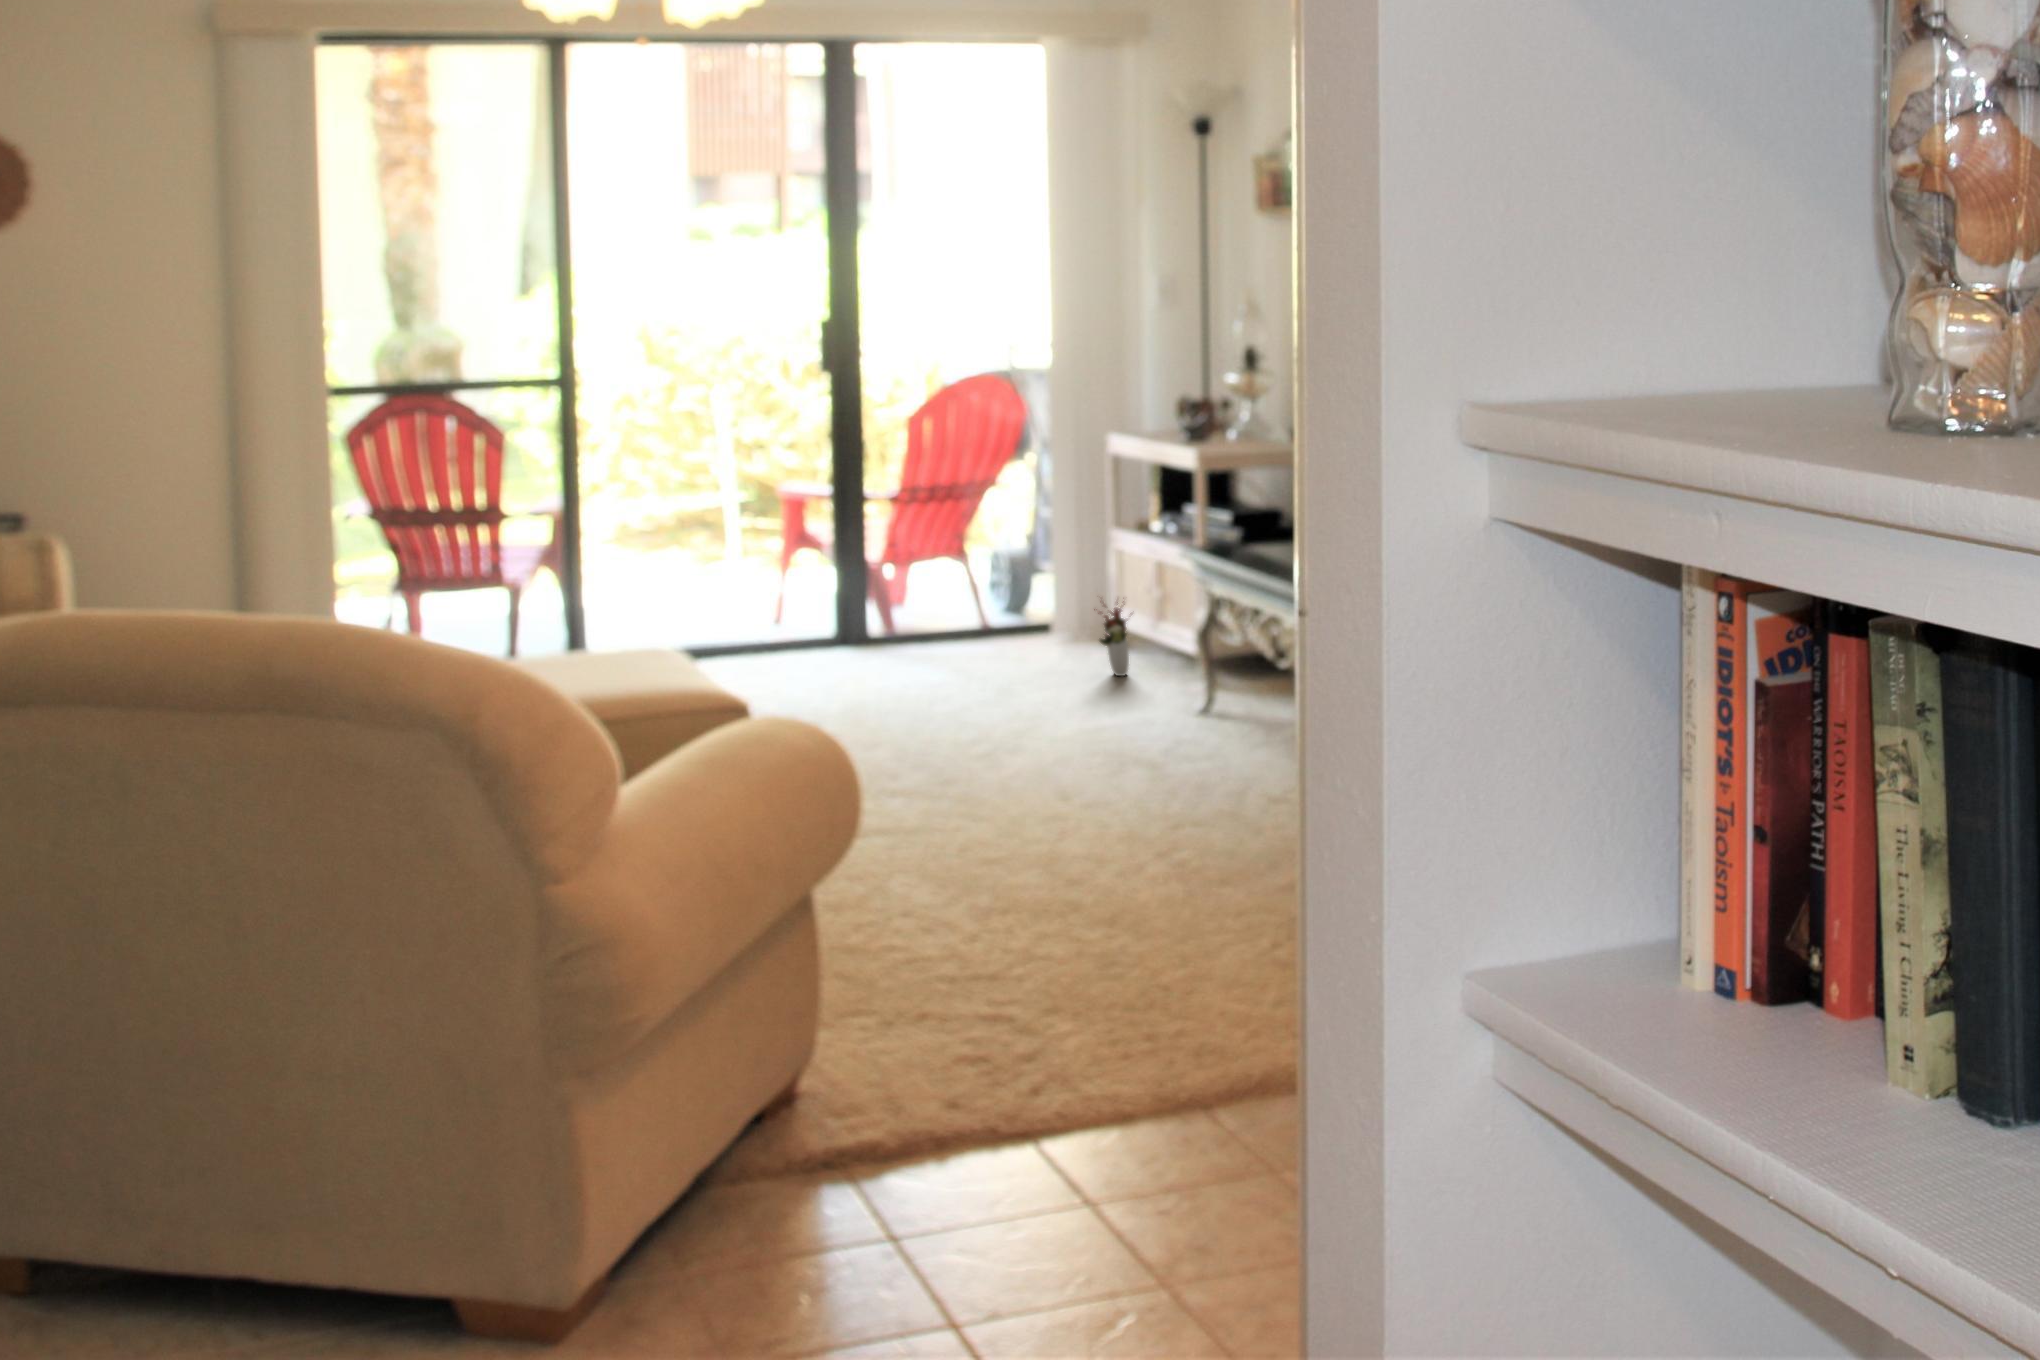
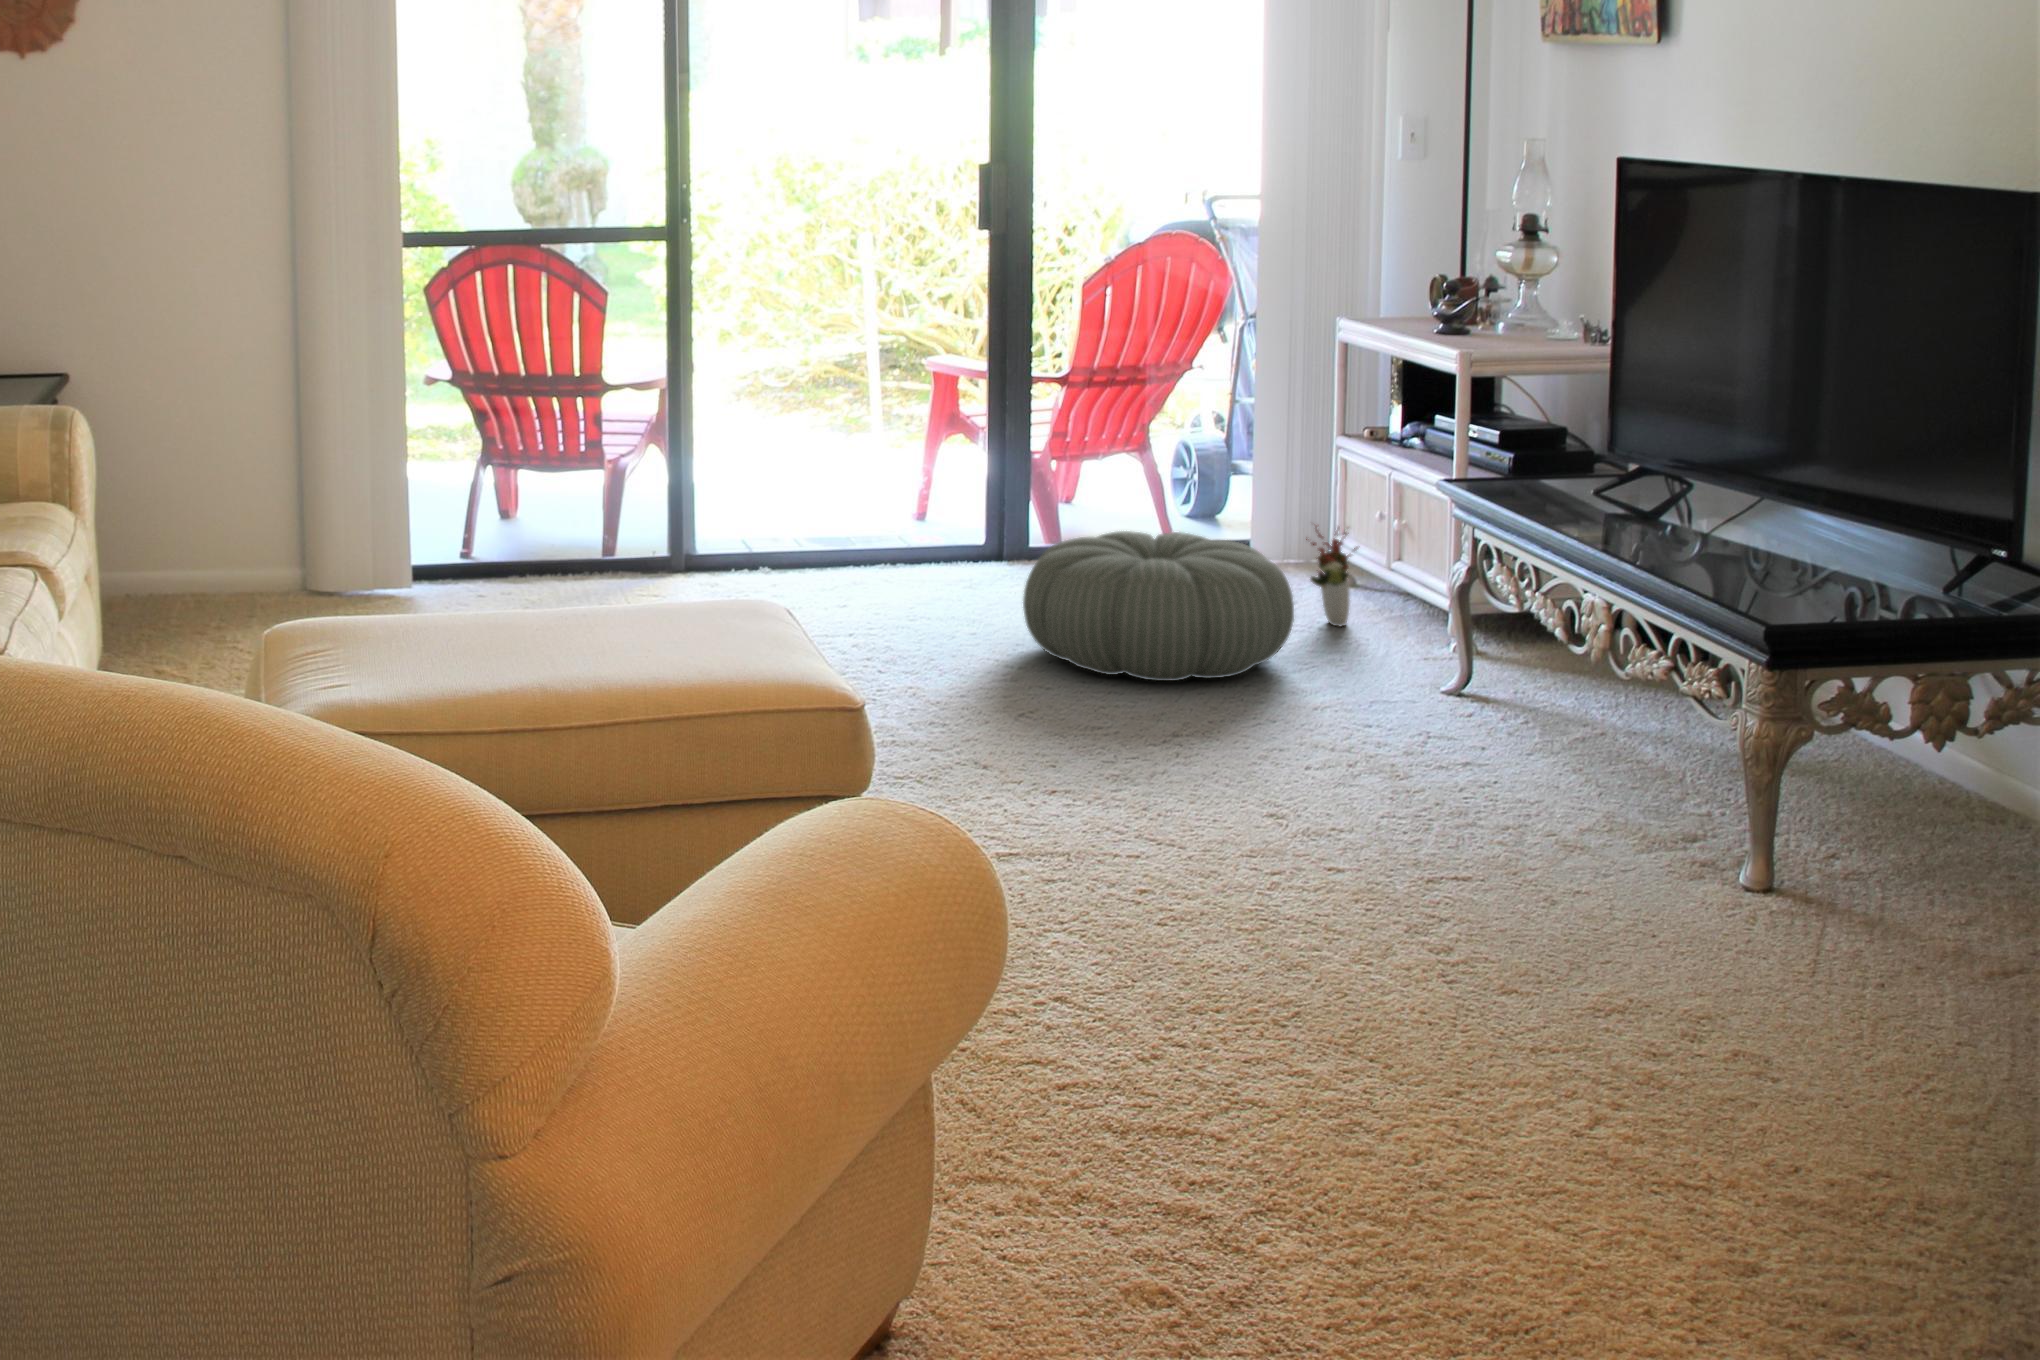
pouf: none [878,609,1087,724] -> present [1023,531,1294,681]

